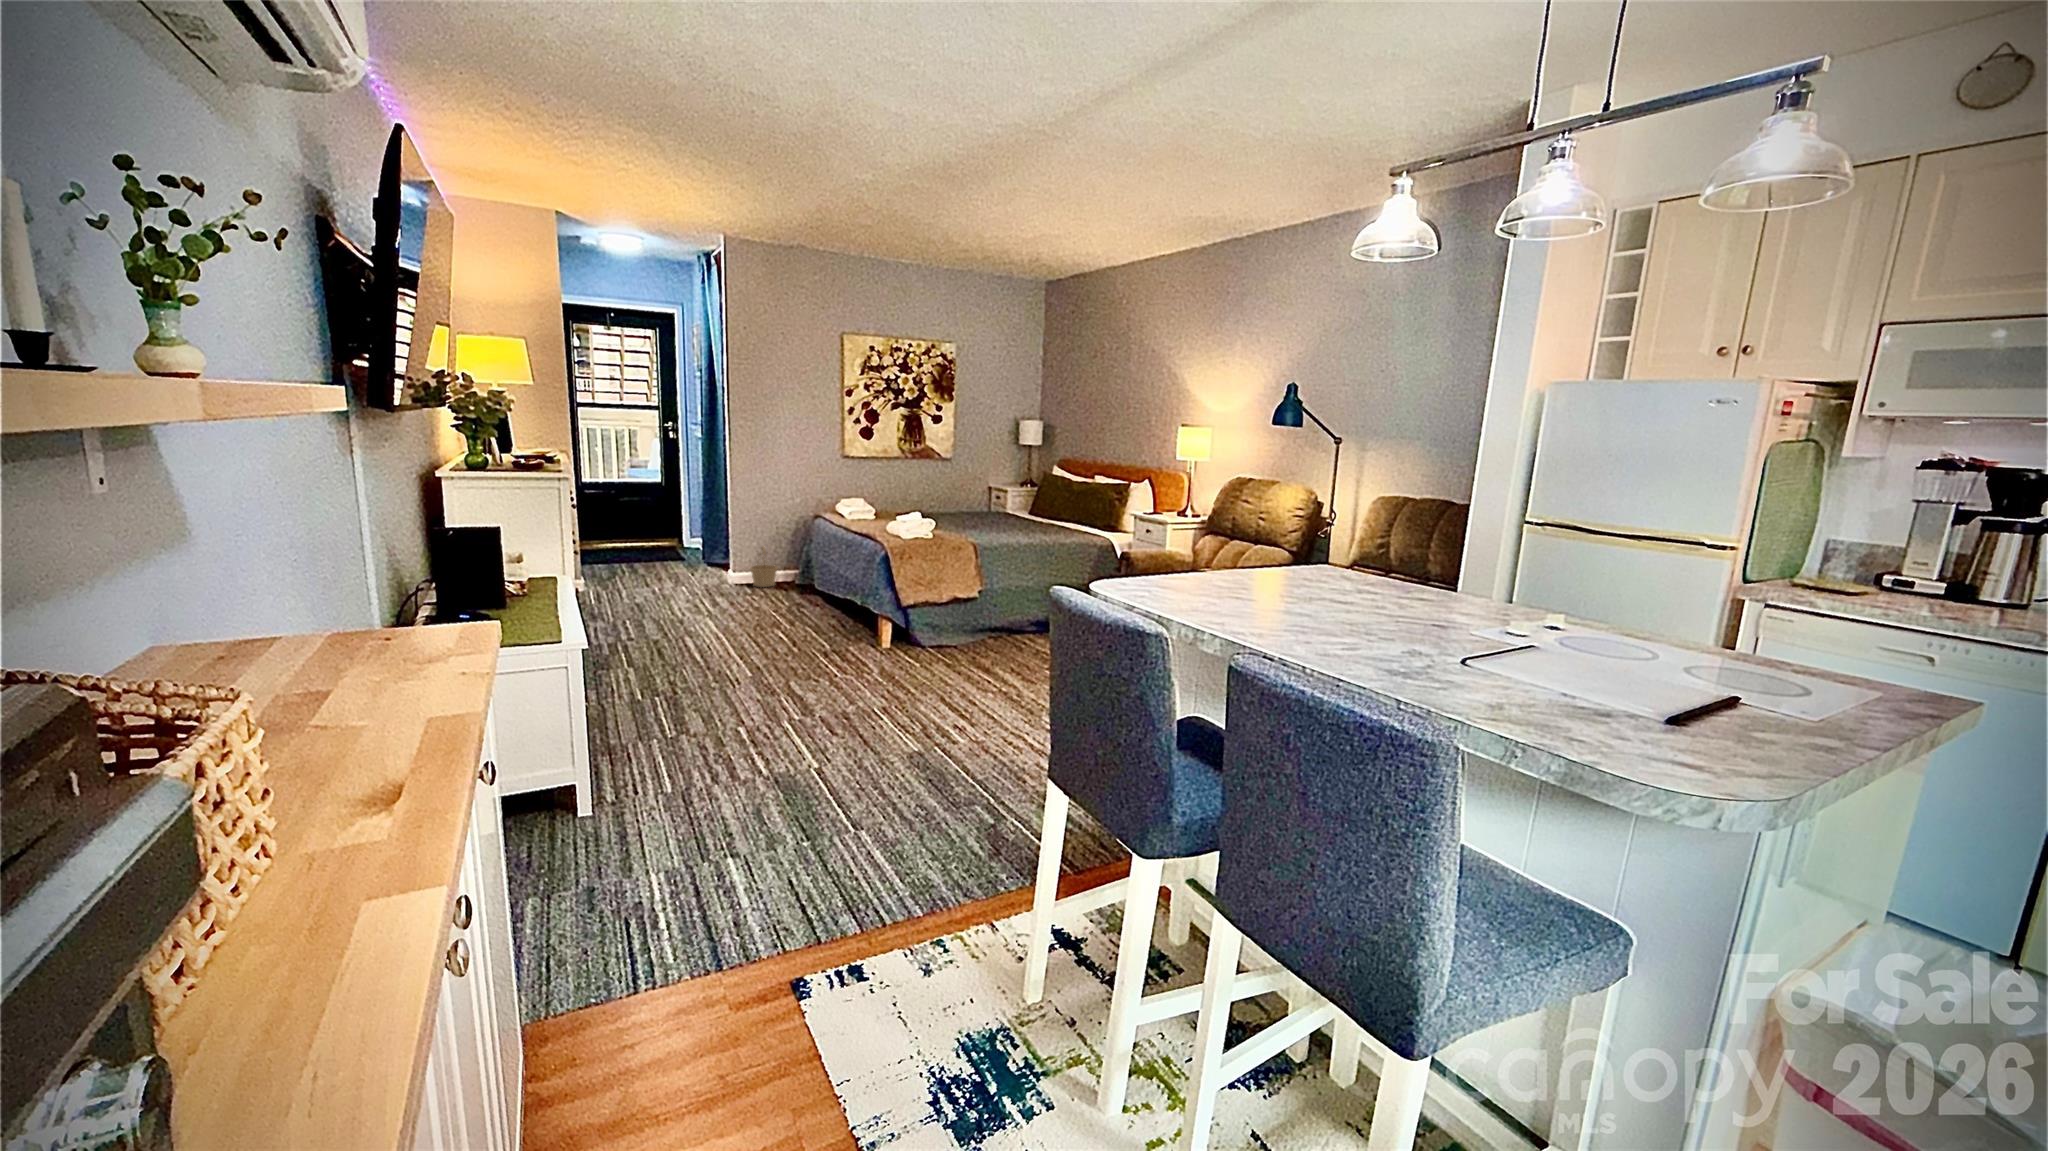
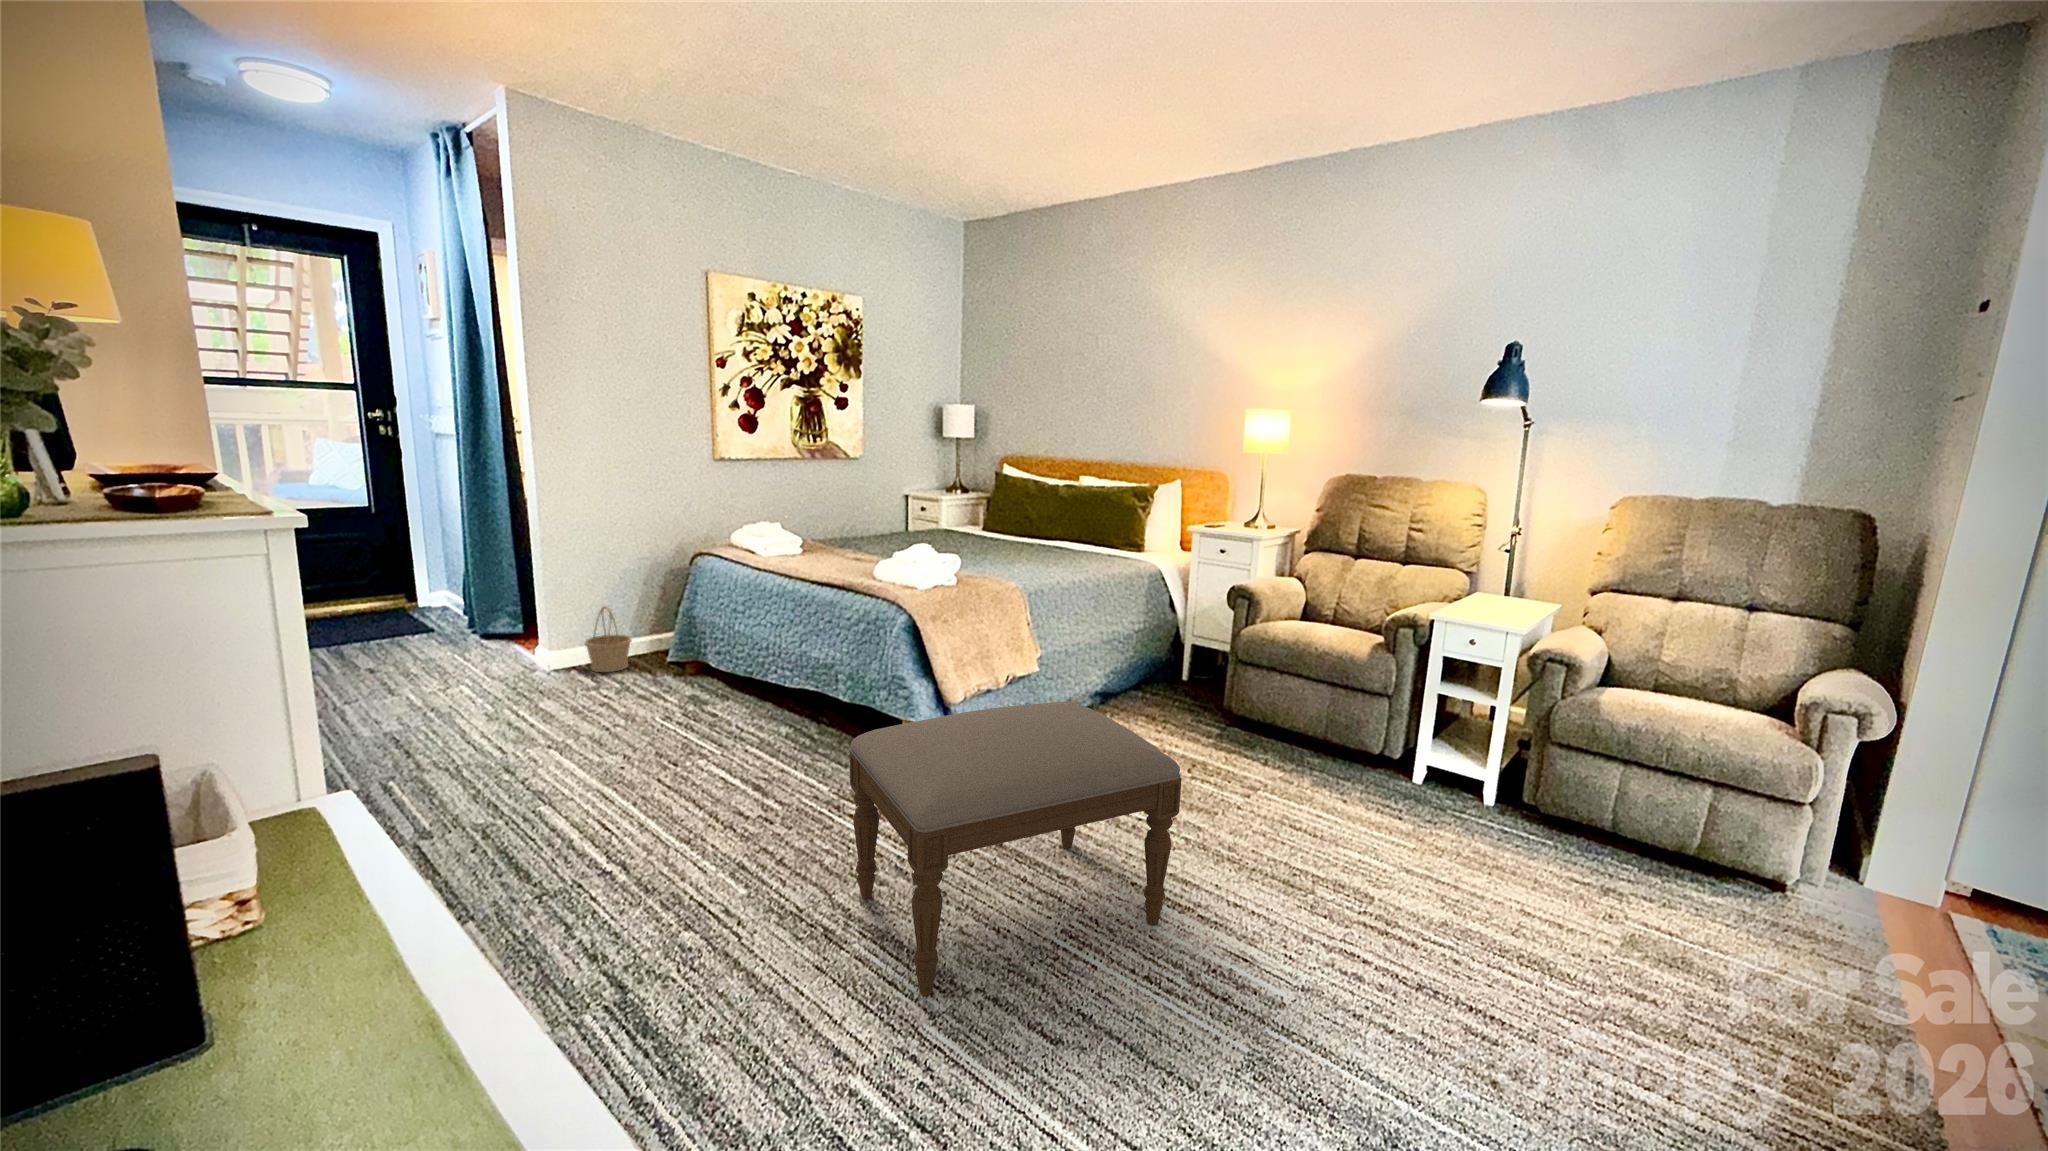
ottoman: none [779,596,942,723] -> present [850,701,1182,995]

